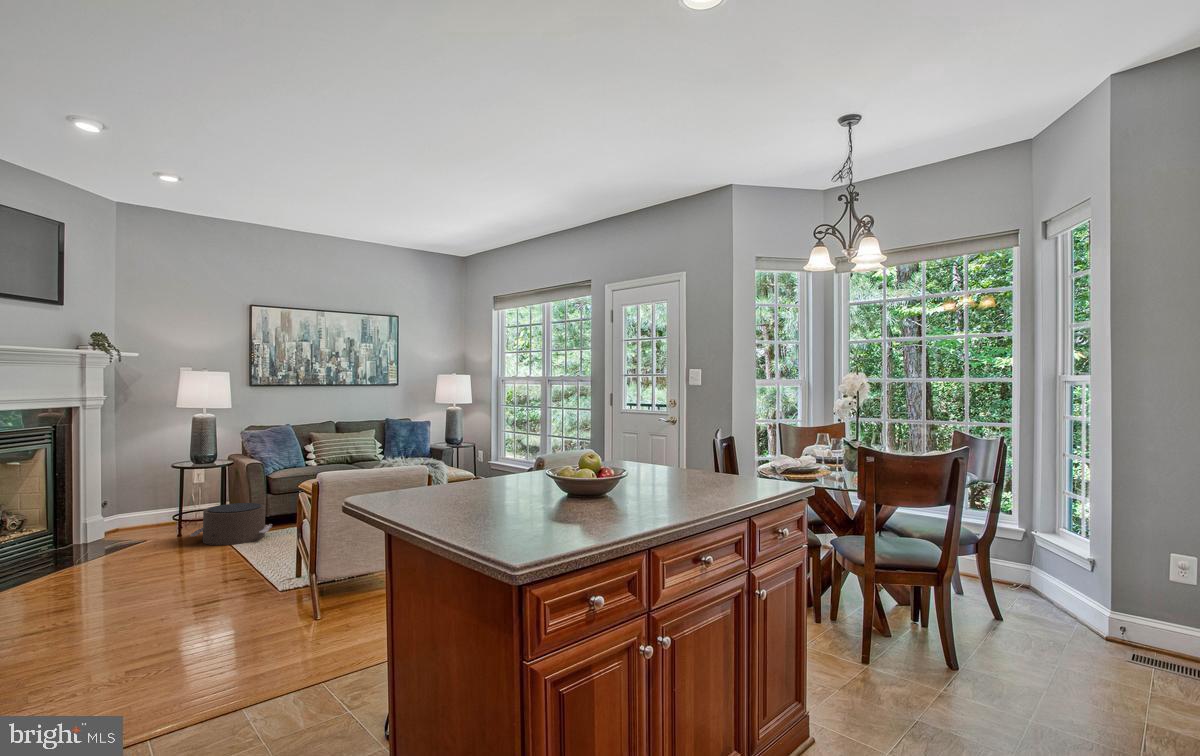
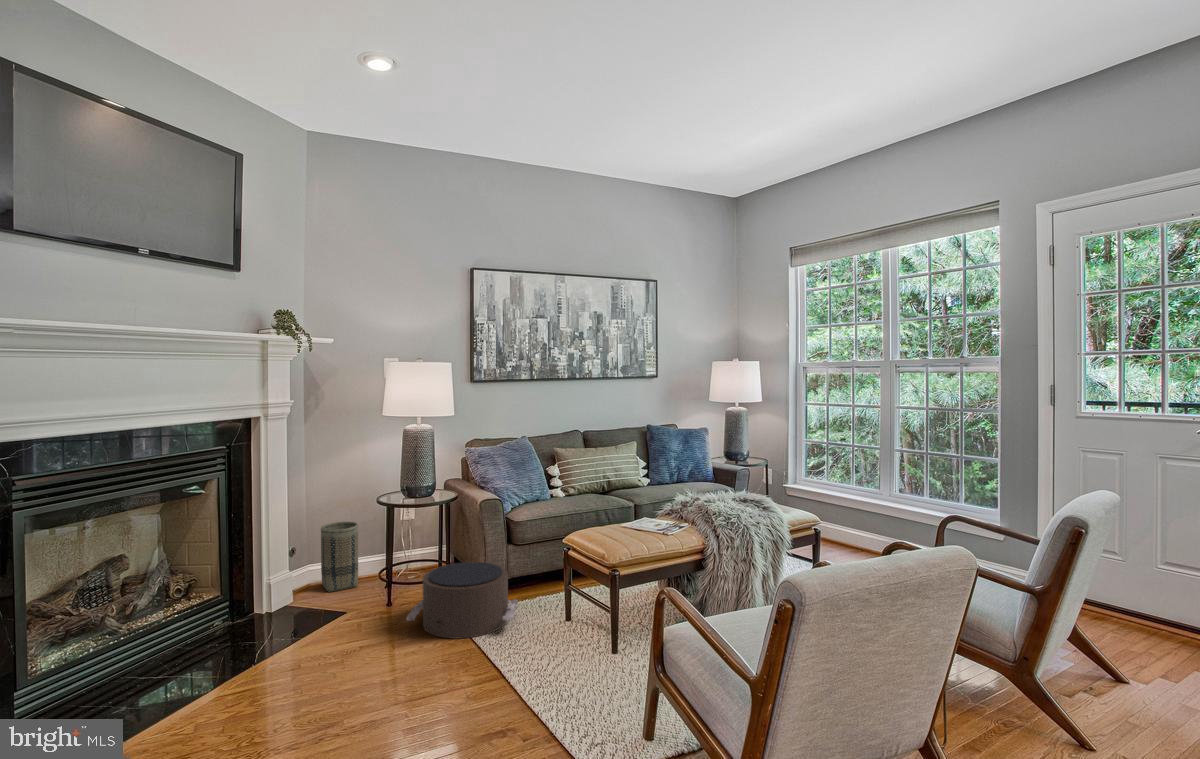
basket: none [122,484,153,532] -> present [321,522,358,592]

